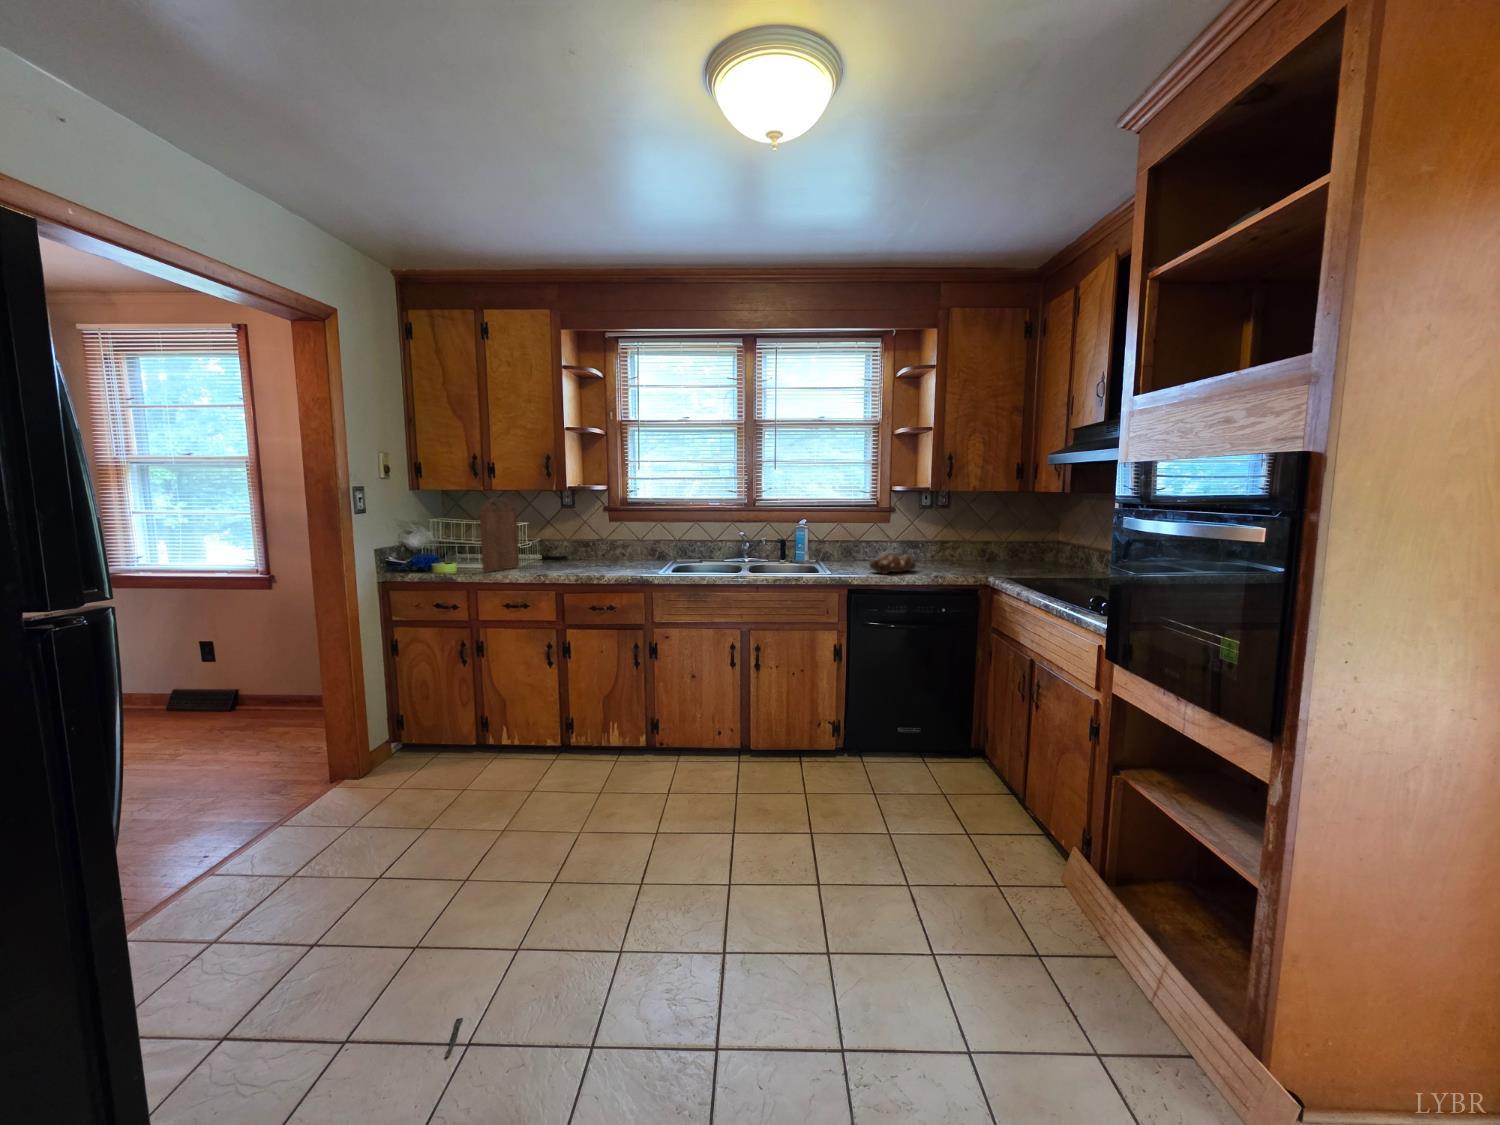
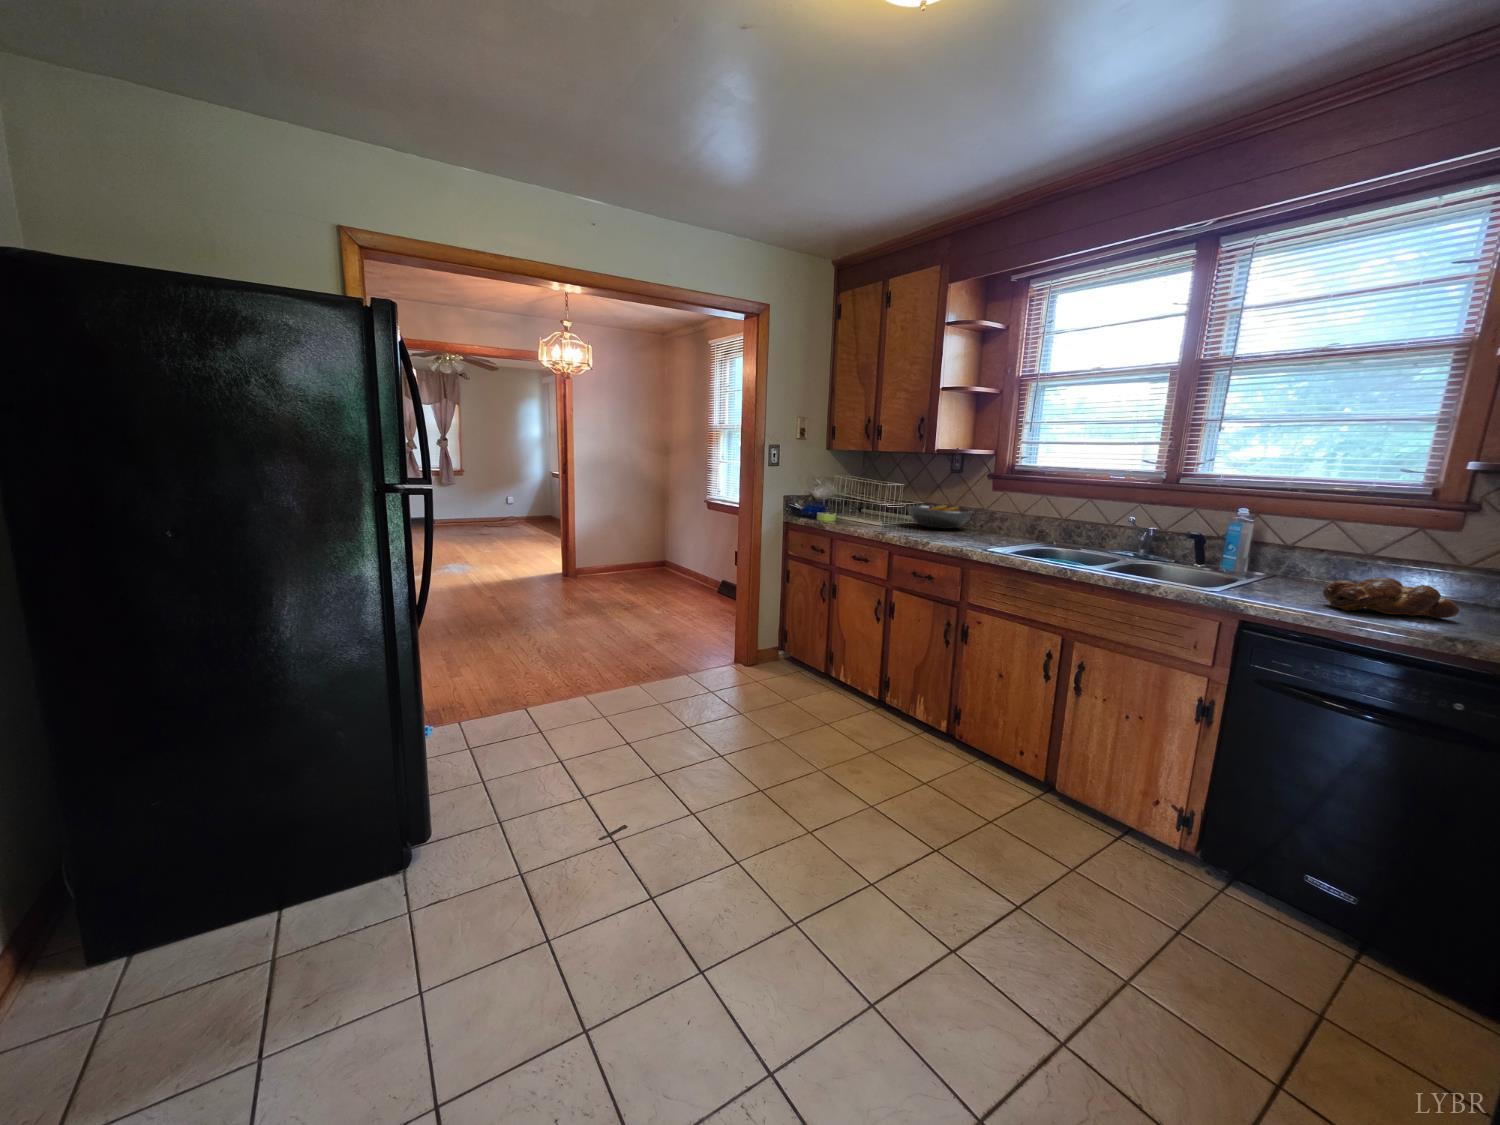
cutting board: present [480,499,519,572] -> none [848,458,890,526]
fruit bowl: none [529,539,595,562] -> present [907,505,973,529]

